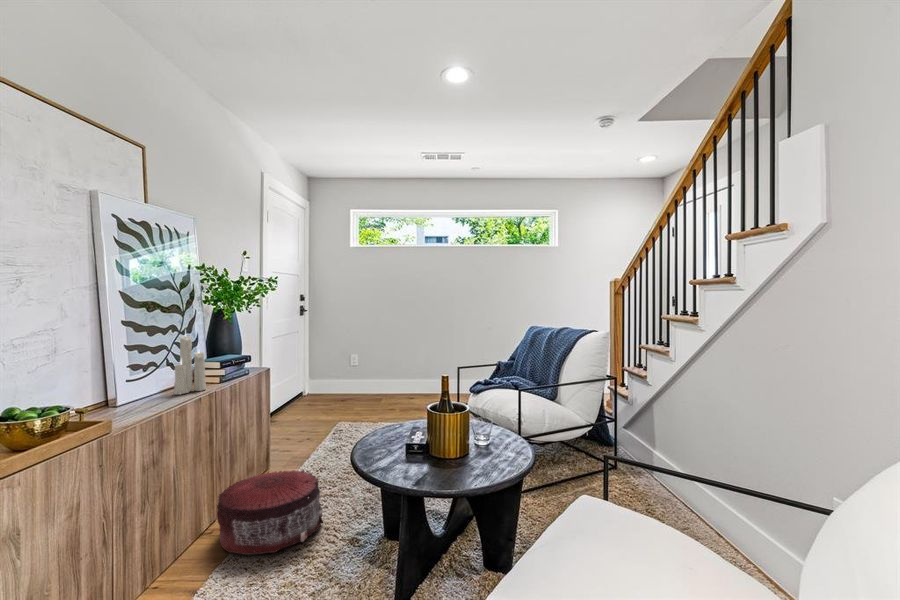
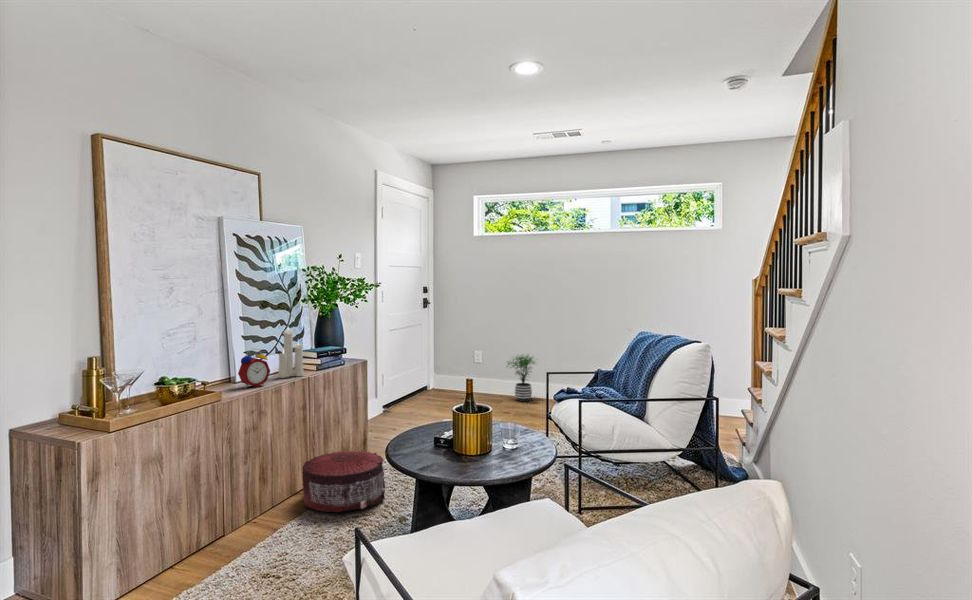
potted plant: none [386,354,418,399] -> present [506,355,534,402]
alarm clock: none [125,359,170,410] -> present [238,348,270,387]

